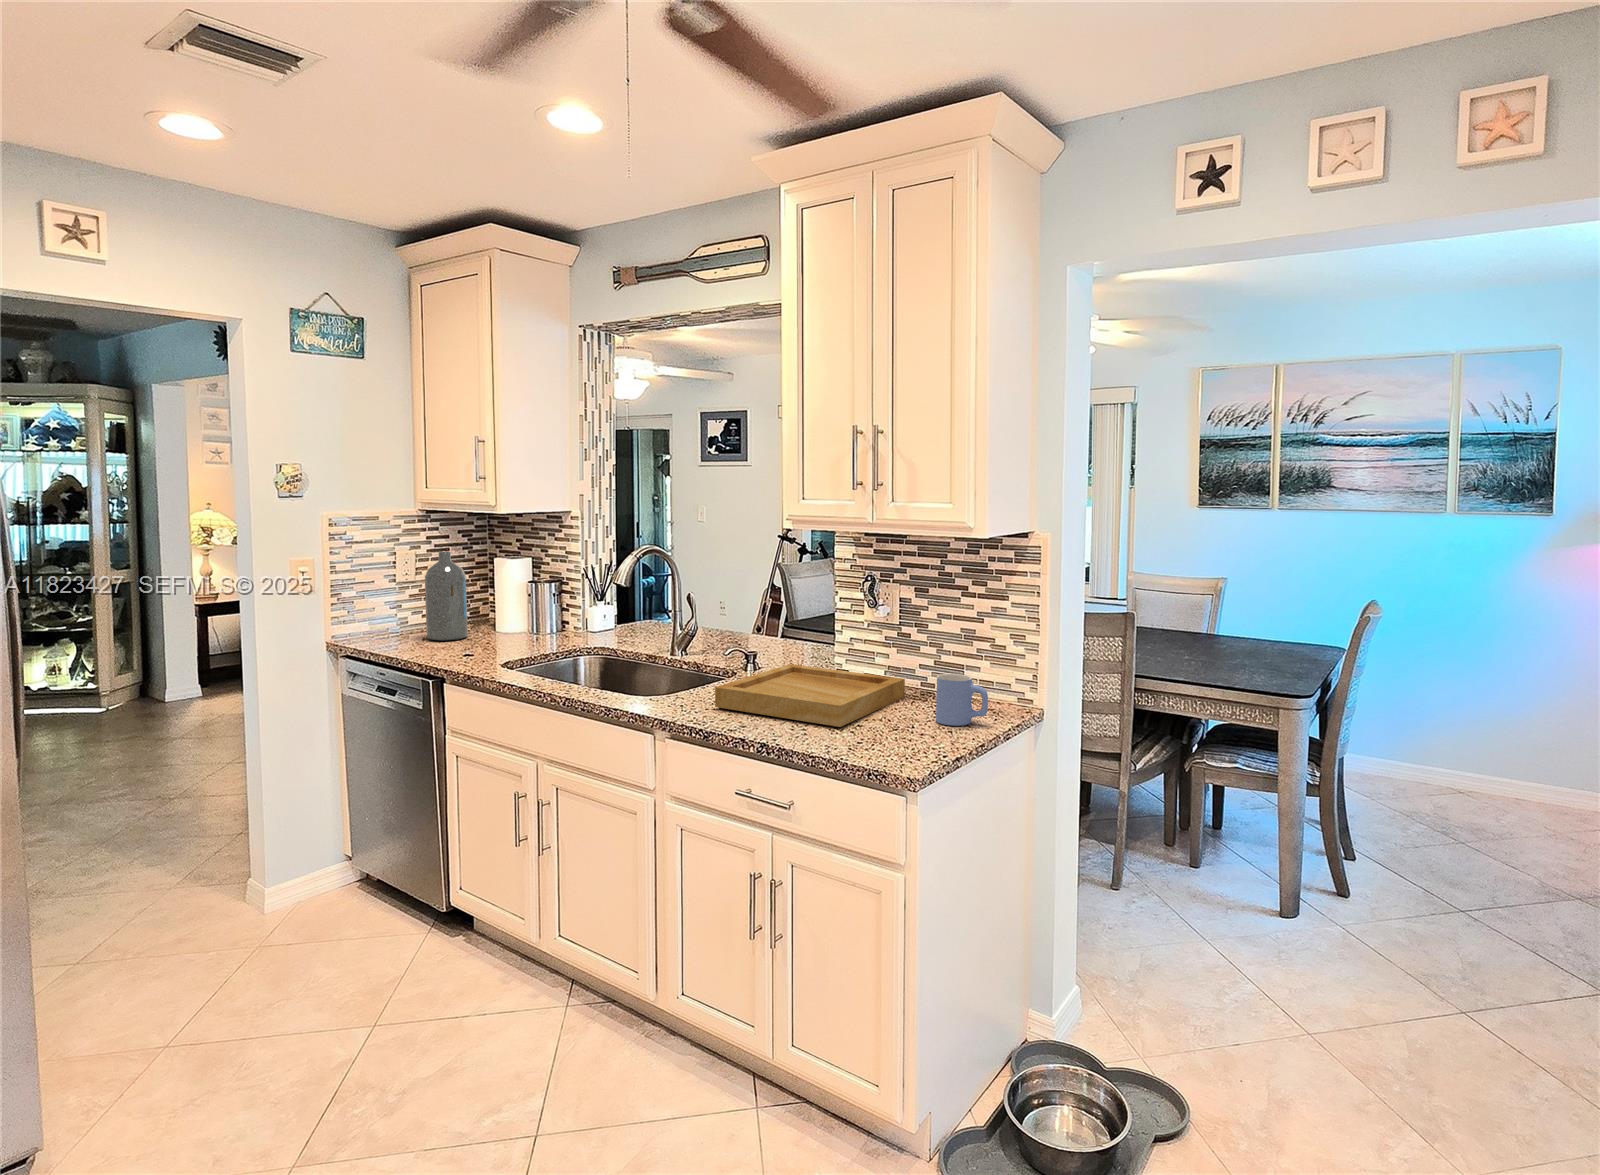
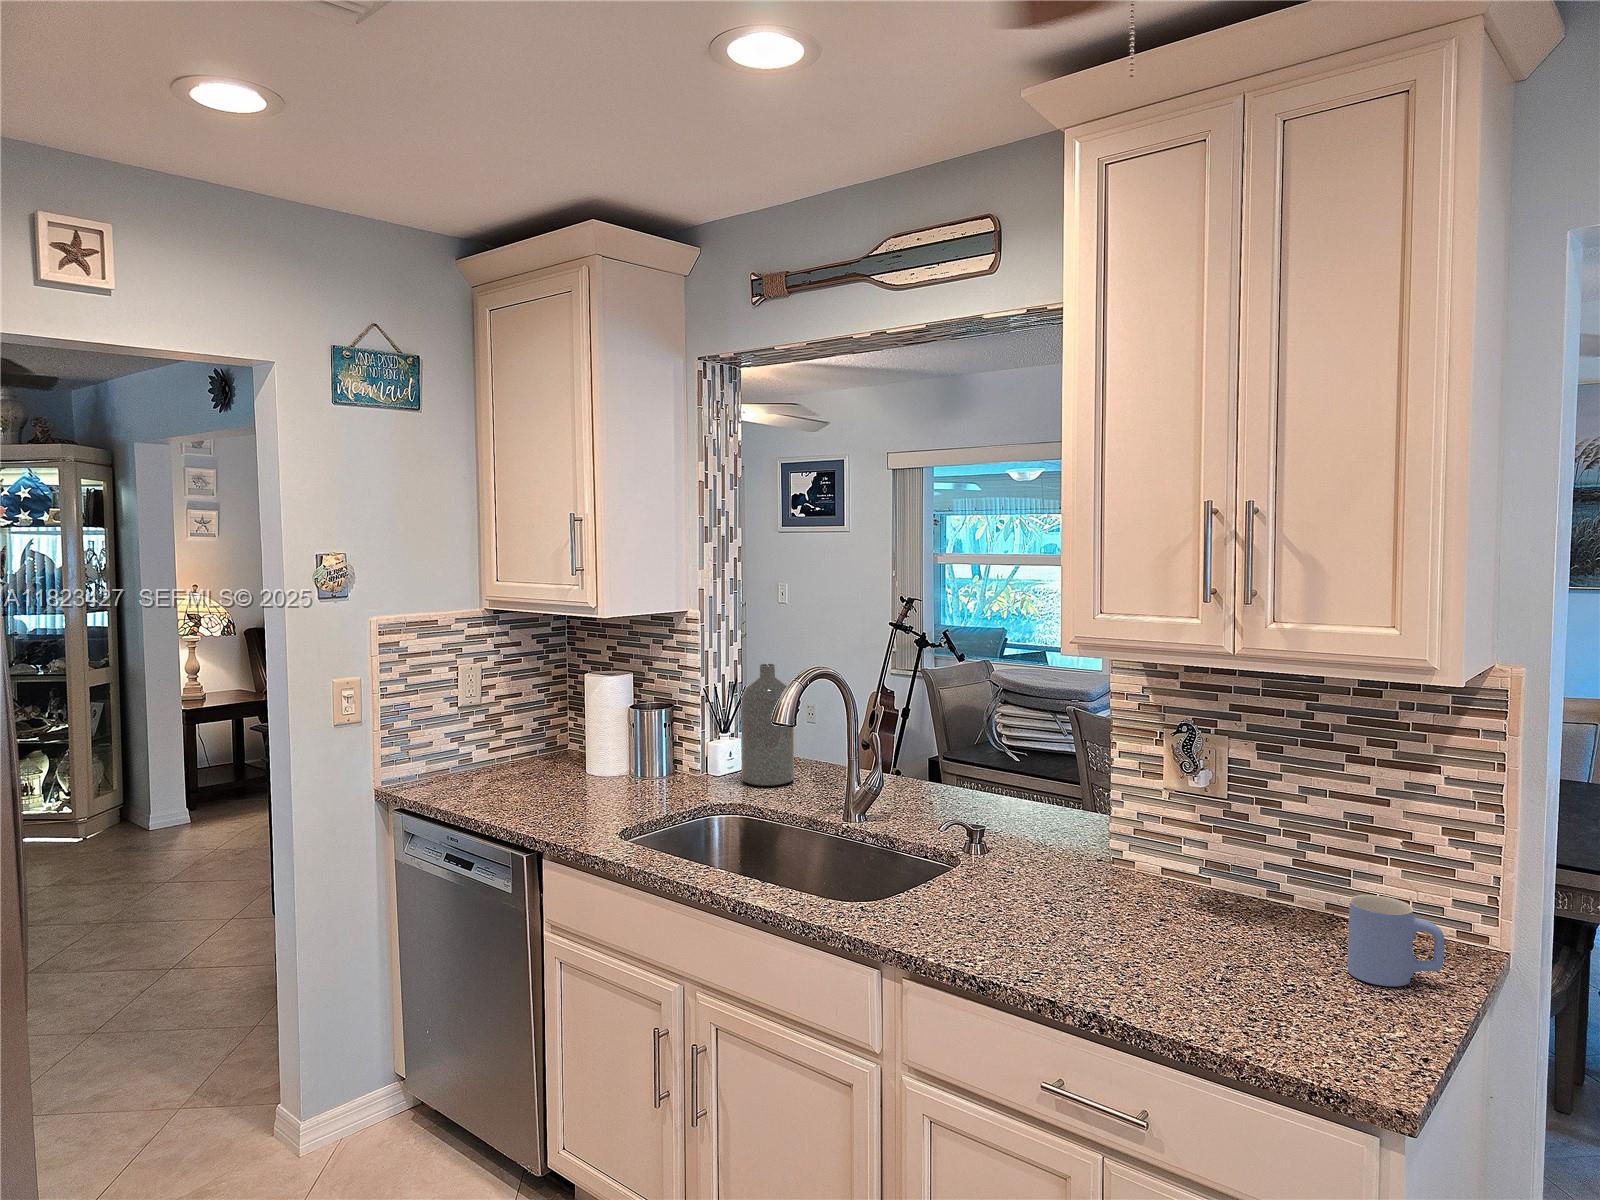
bottle: present [425,552,468,641] -> present [741,664,794,786]
tray: present [715,664,905,727] -> none [977,852,1255,990]

